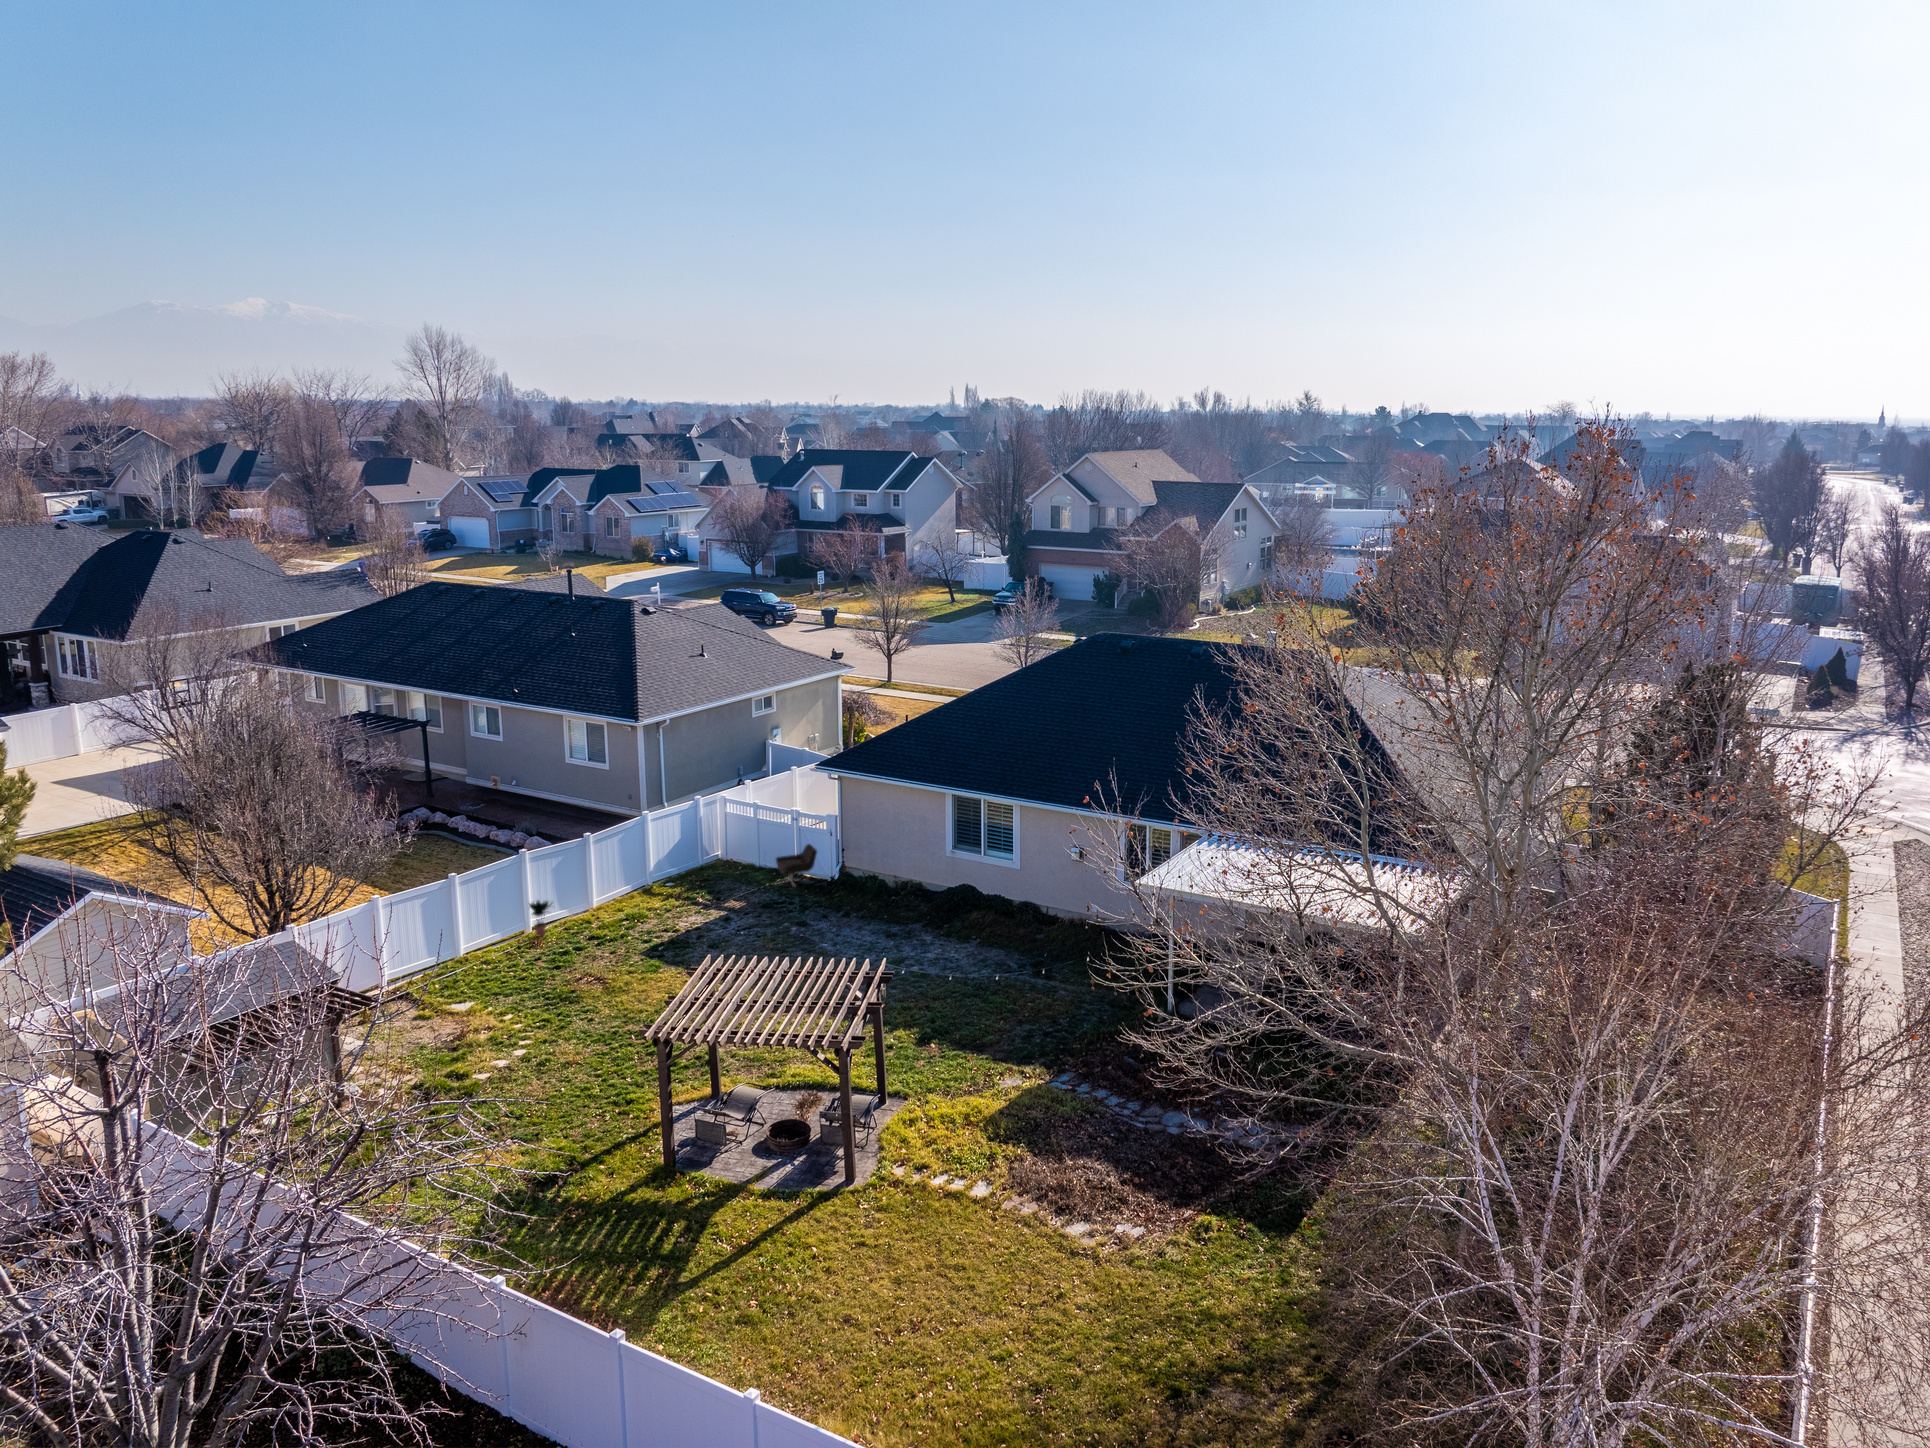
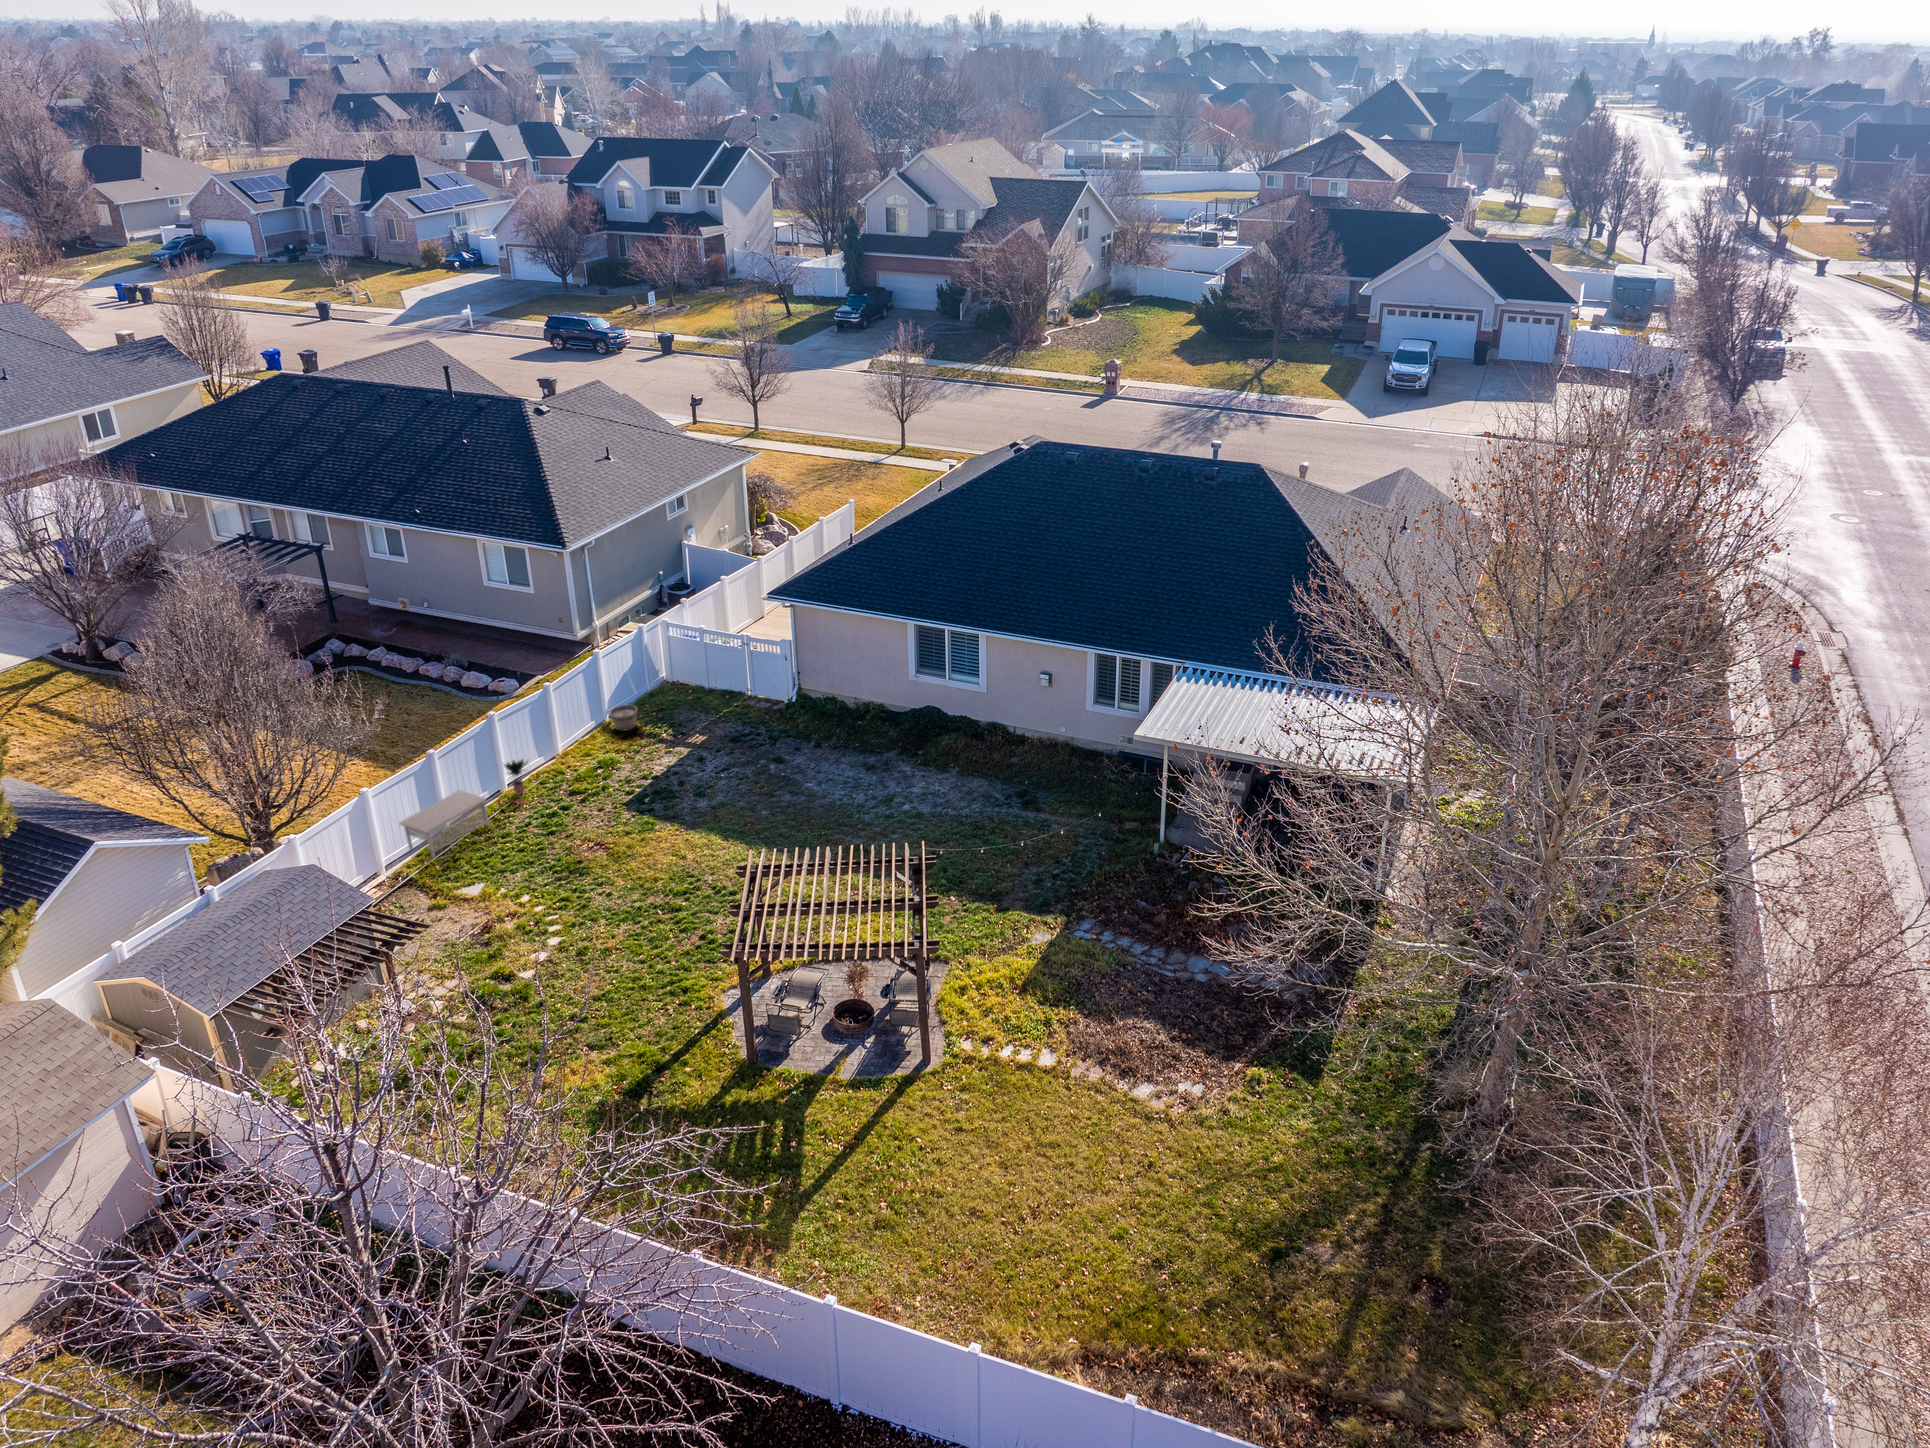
lounge chair: present [776,844,817,885] -> none [732,668,775,713]
wooden bucket: none [649,867,678,893] -> present [609,705,638,731]
storage bench: none [411,921,501,980] -> present [400,790,489,858]

